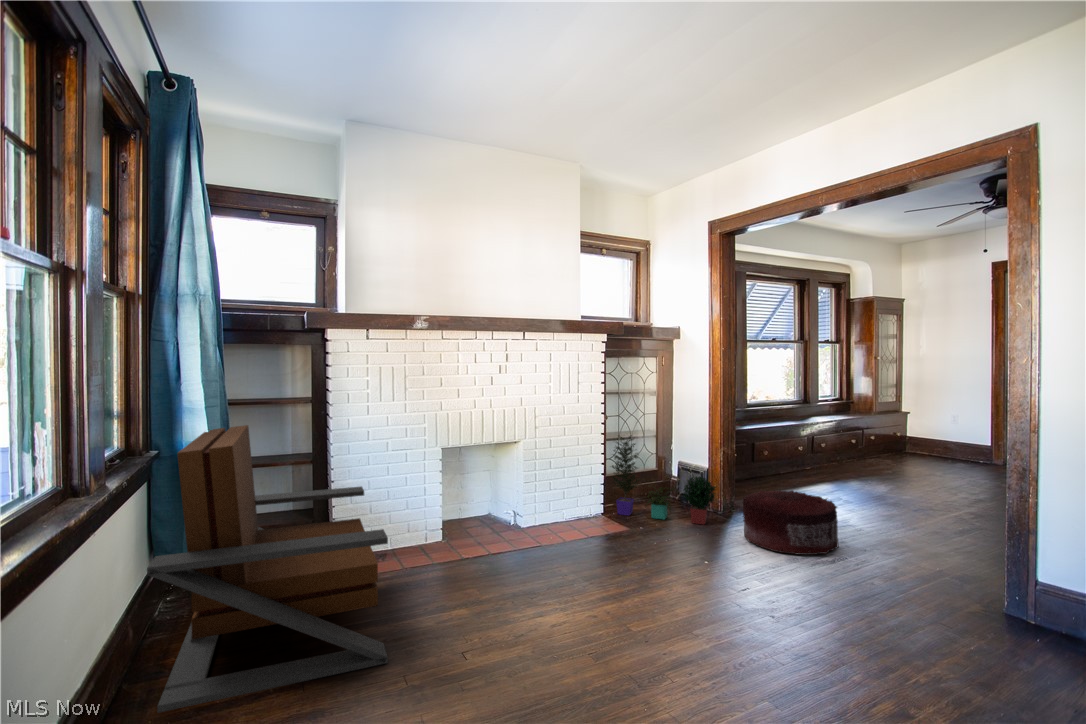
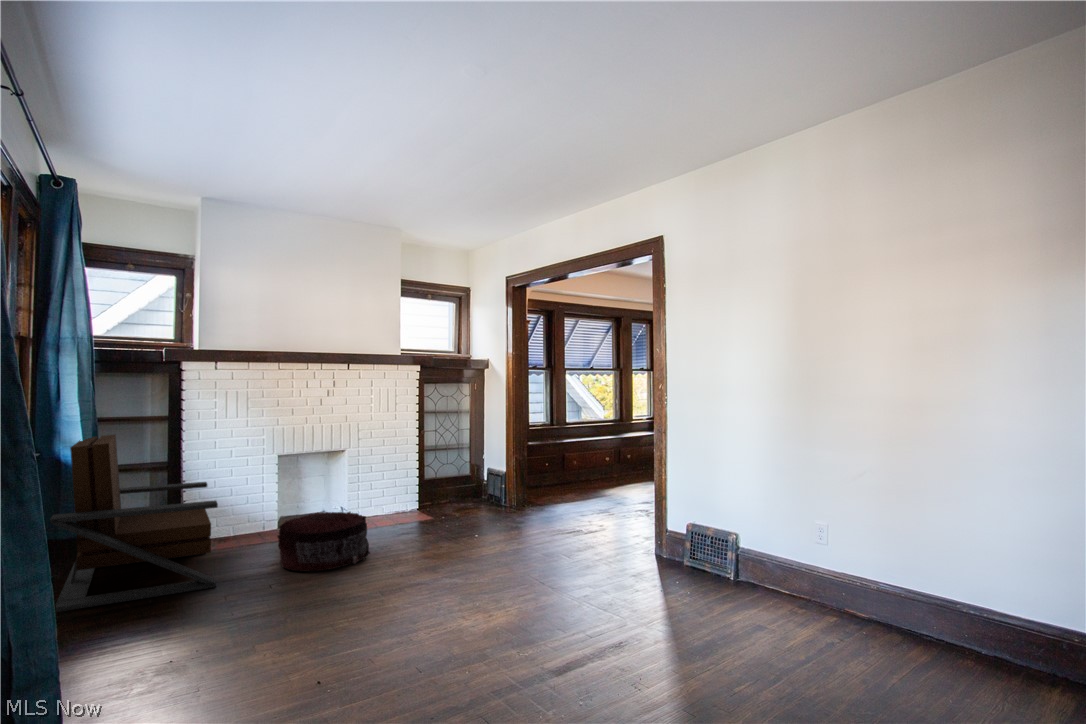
potted plant: present [612,435,716,524] -> none [425,446,504,513]
pouf: present [743,491,838,555] -> present [277,512,370,571]

